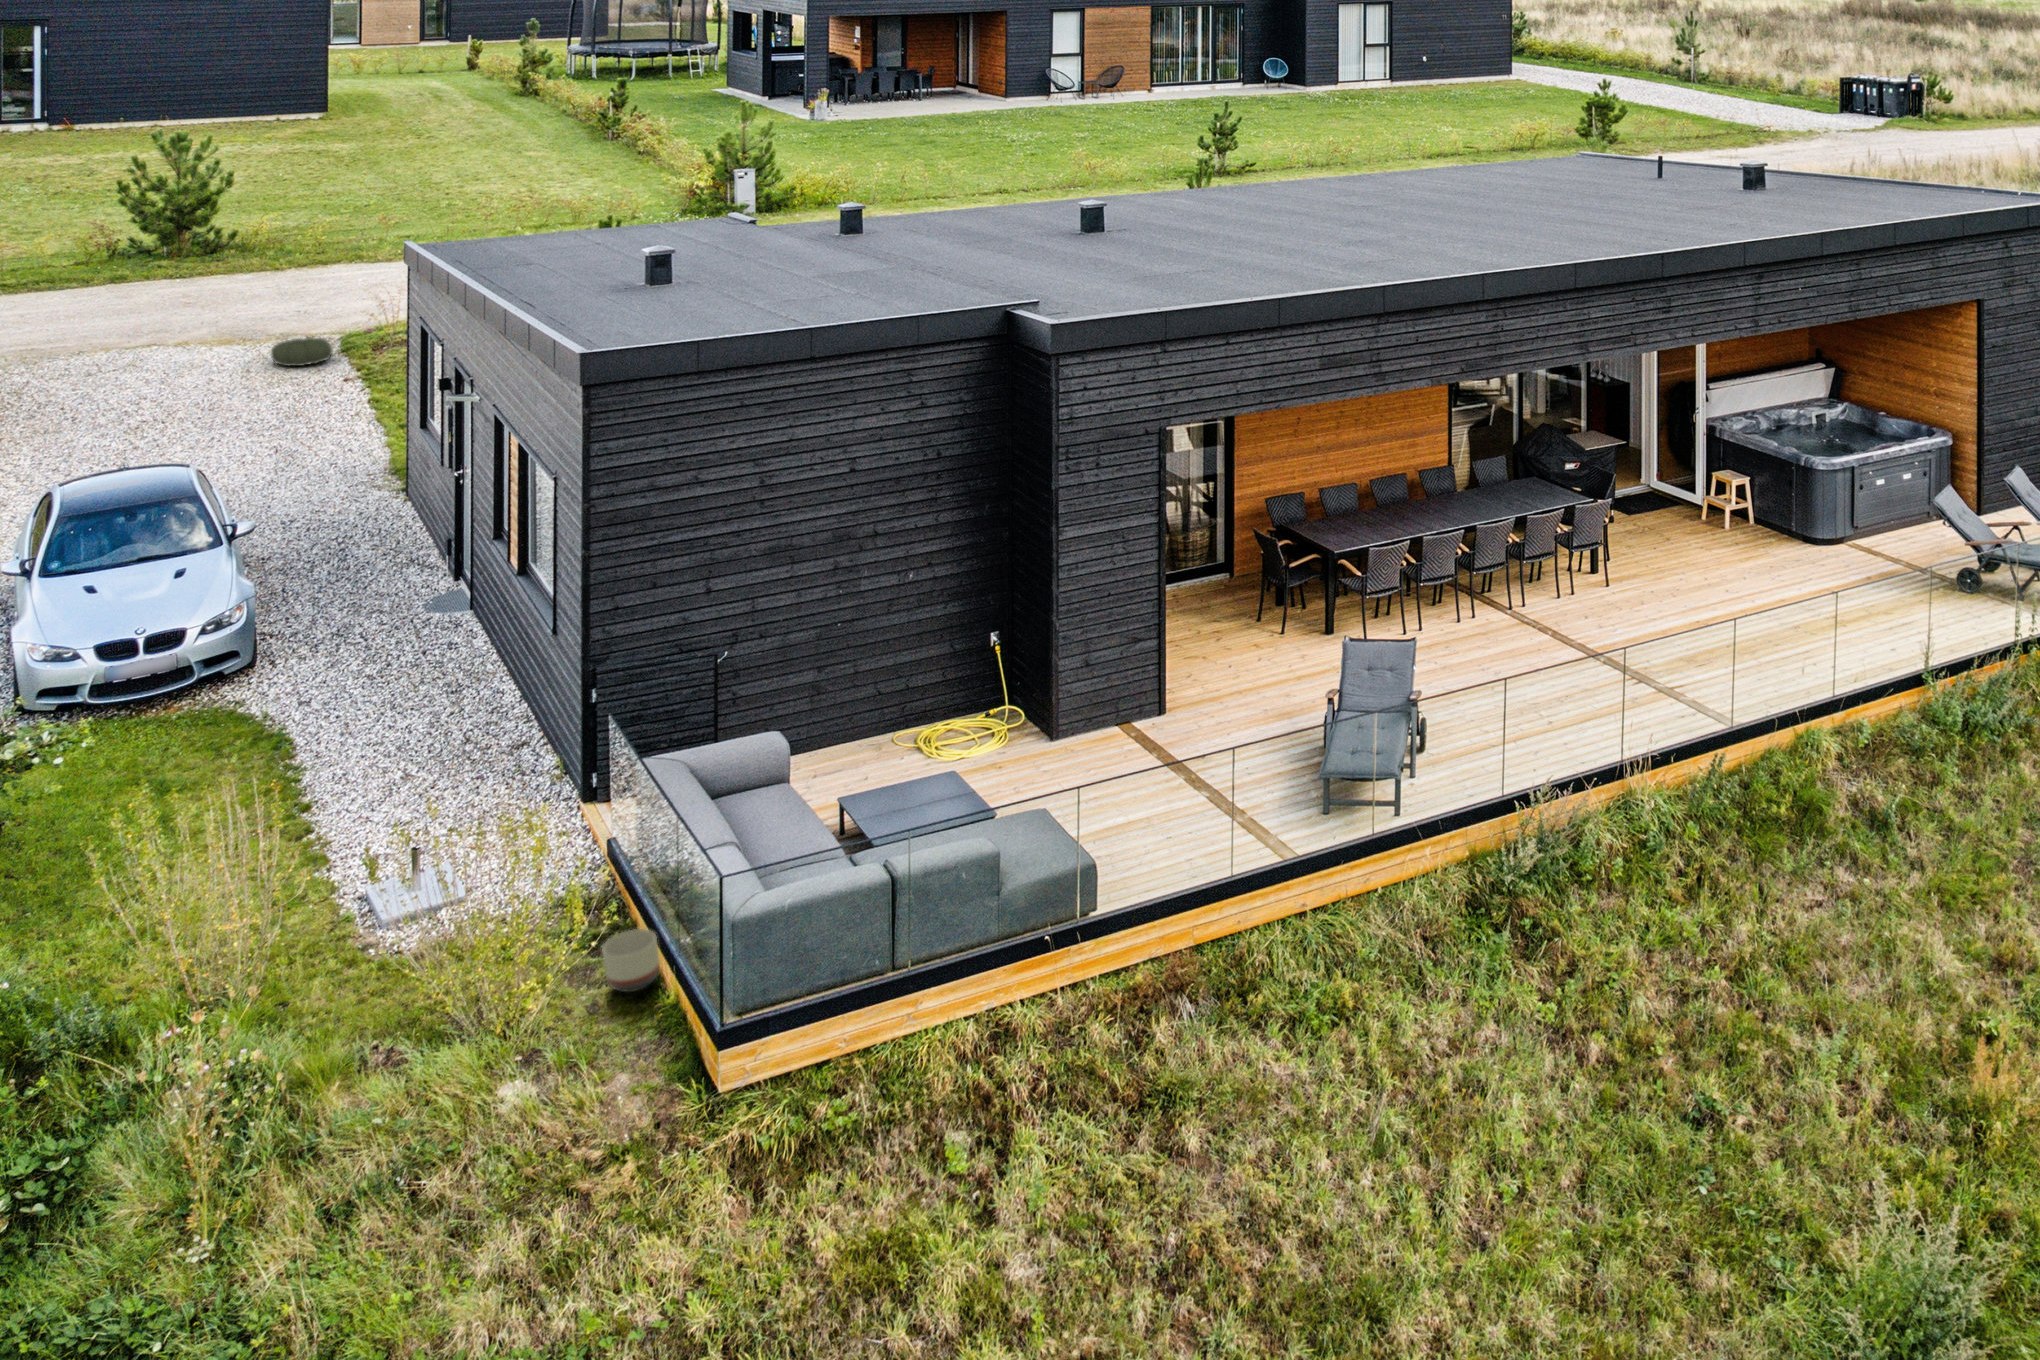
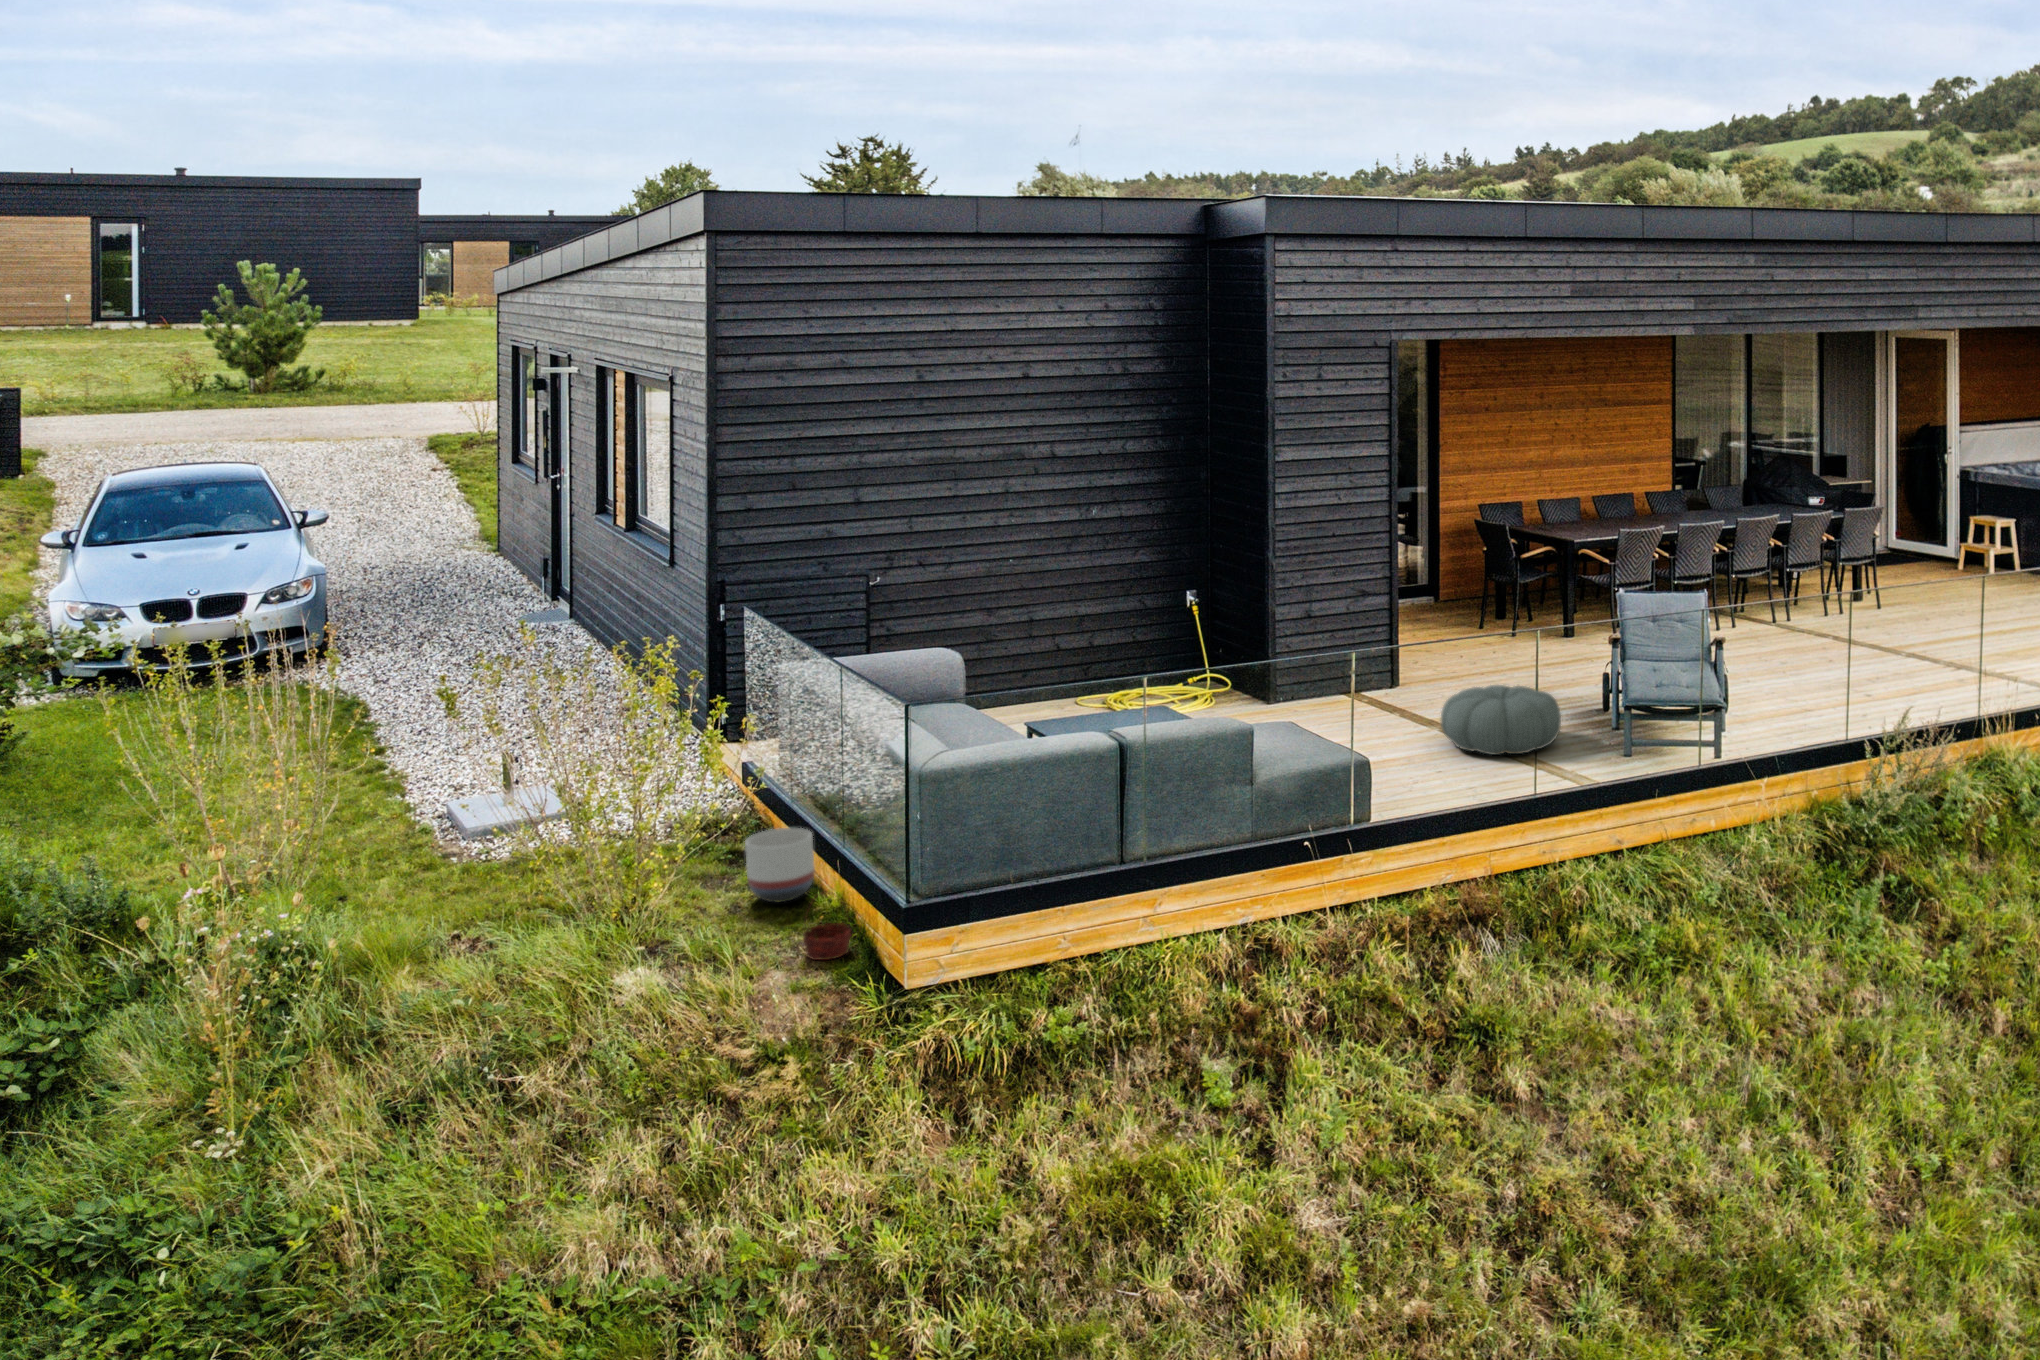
pouf: present [271,337,333,366] -> present [1440,685,1561,755]
basket: none [643,1009,683,1061] -> present [802,915,851,960]

